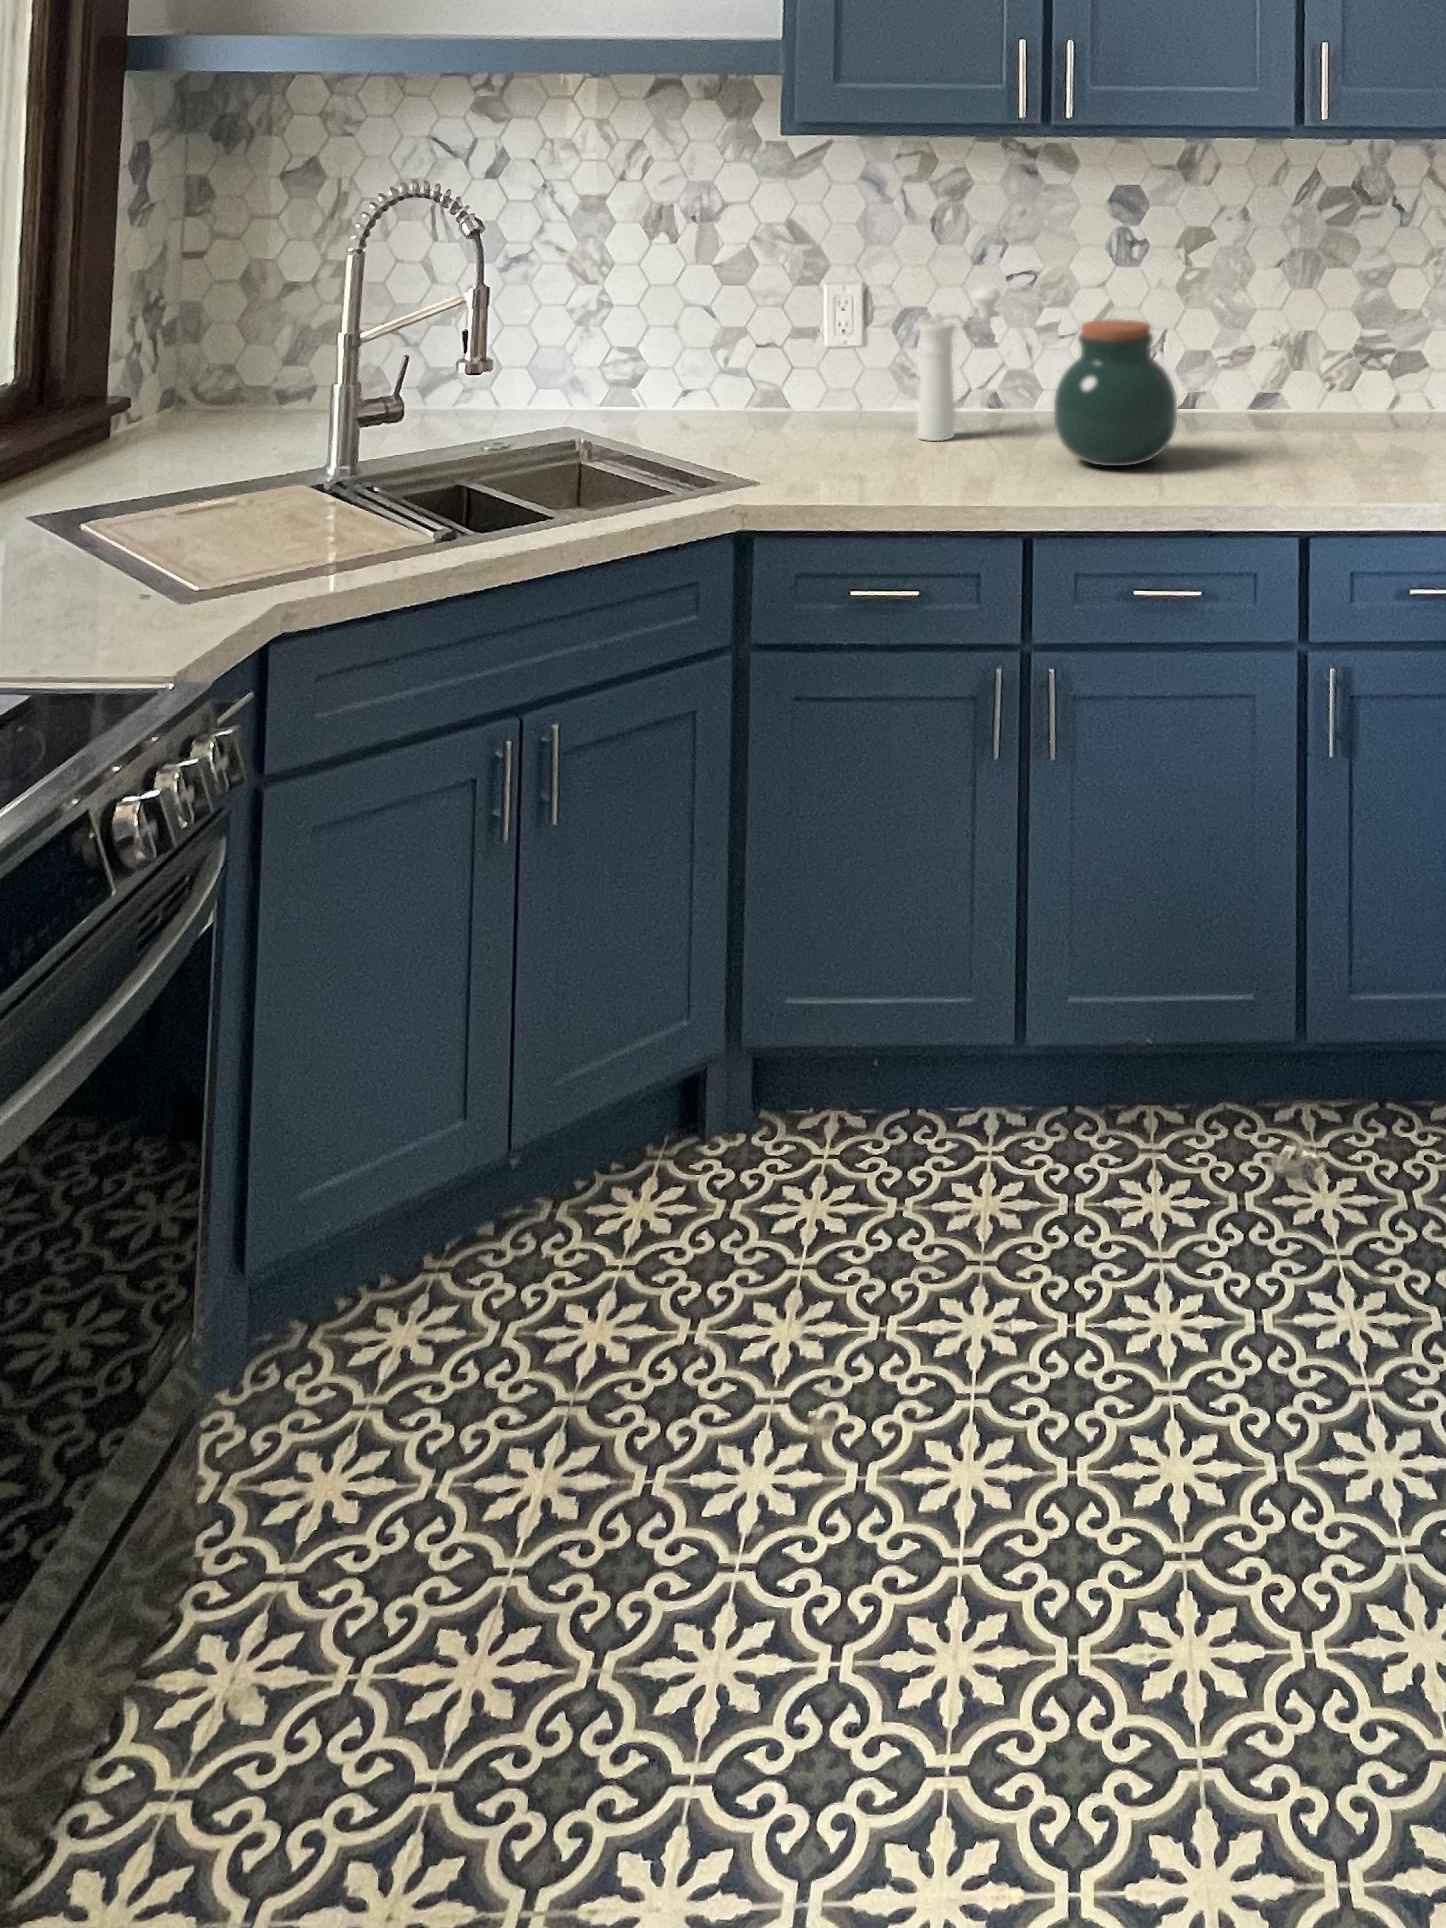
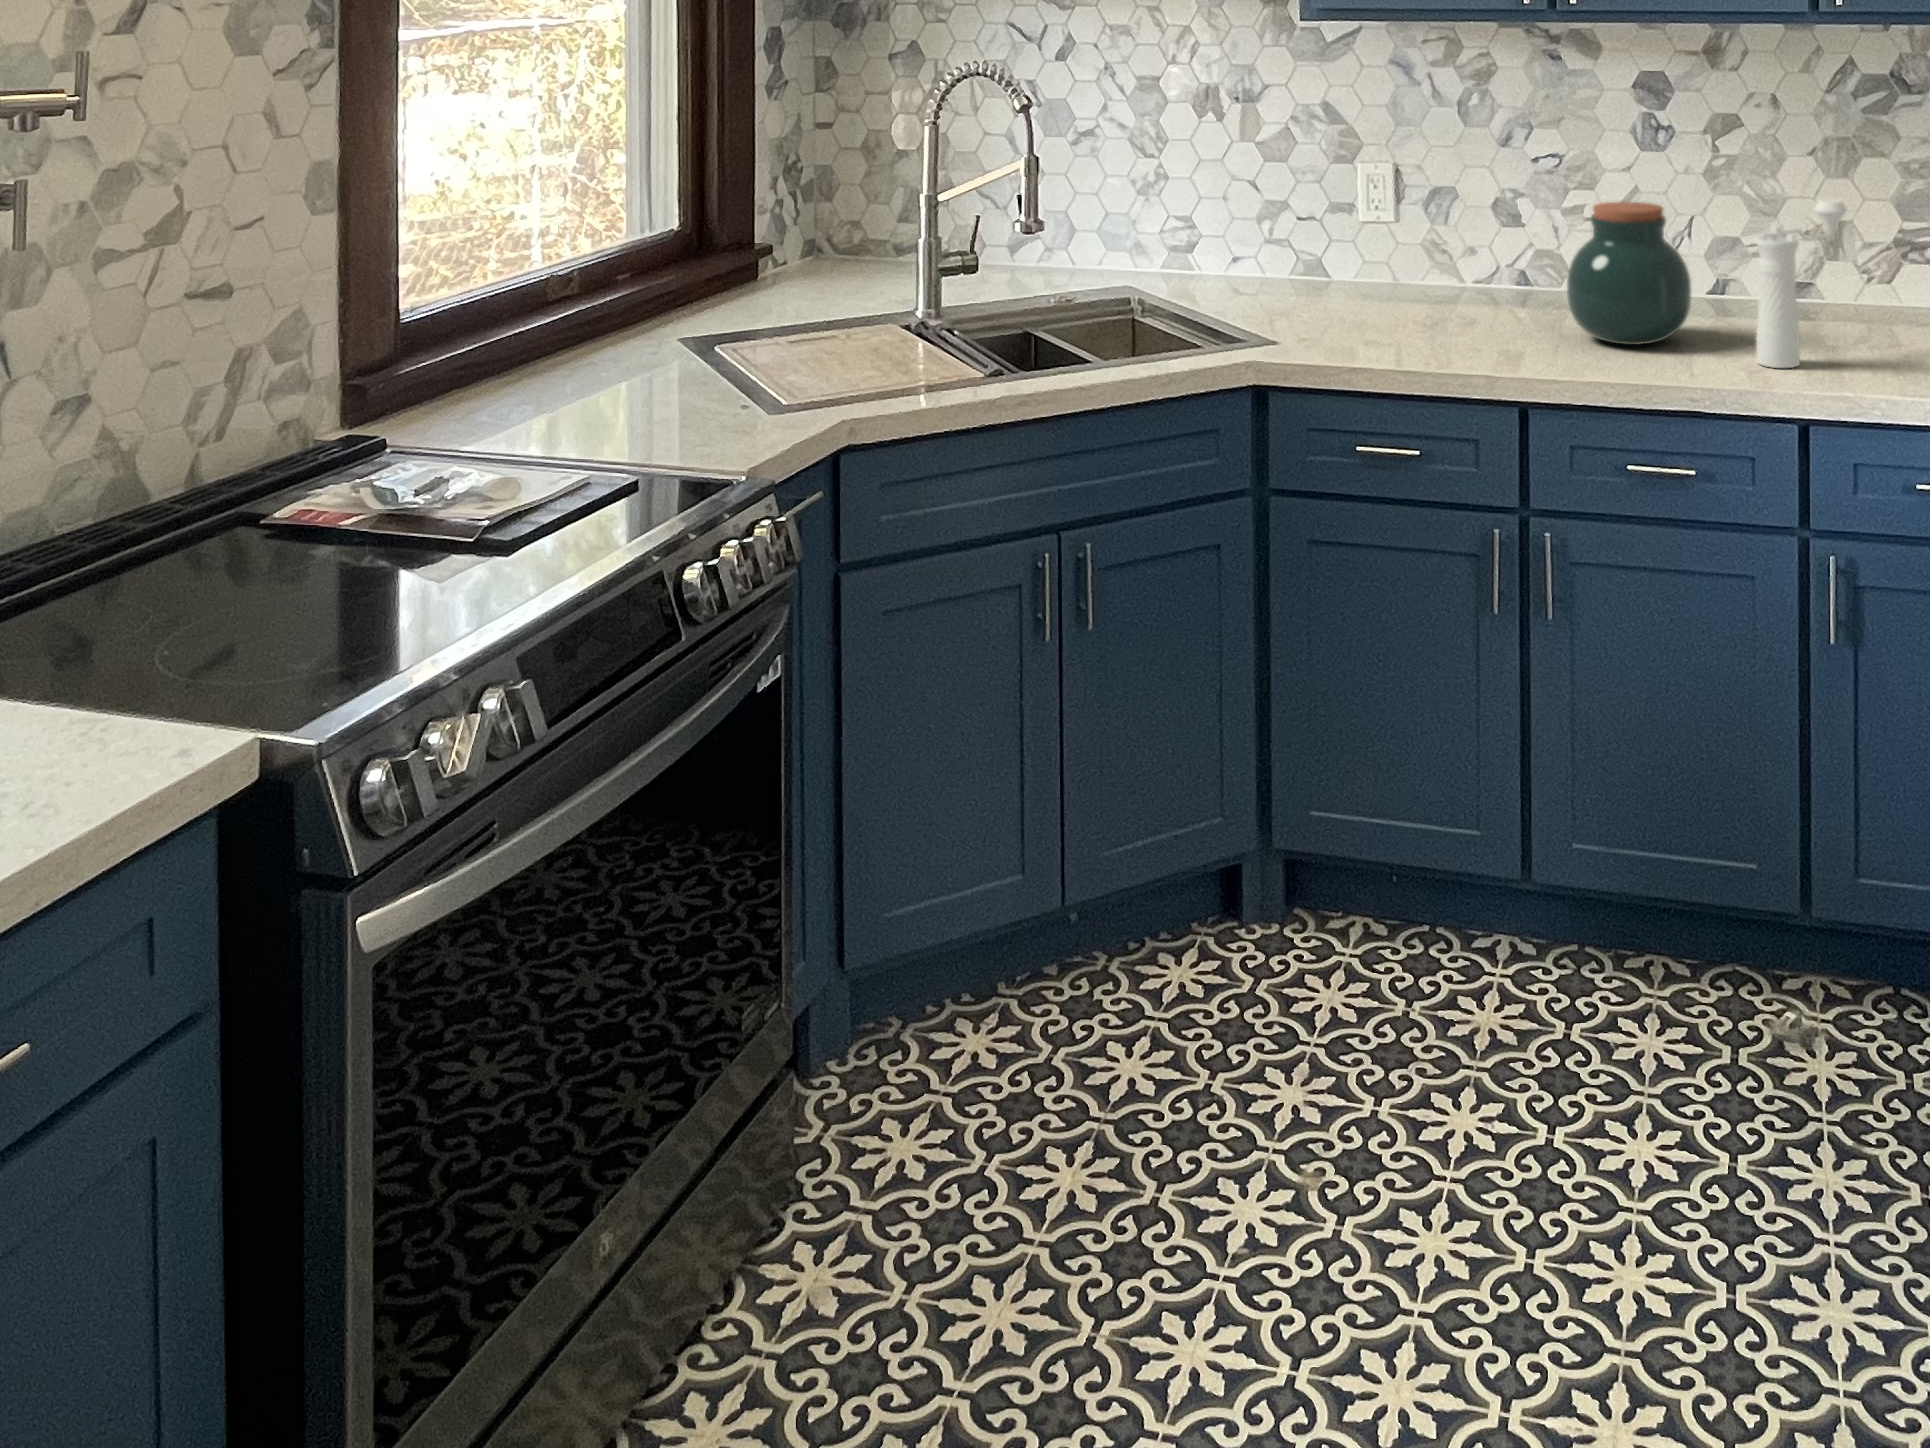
pepper mill: present [917,287,1000,441] -> present [1756,199,1847,368]

